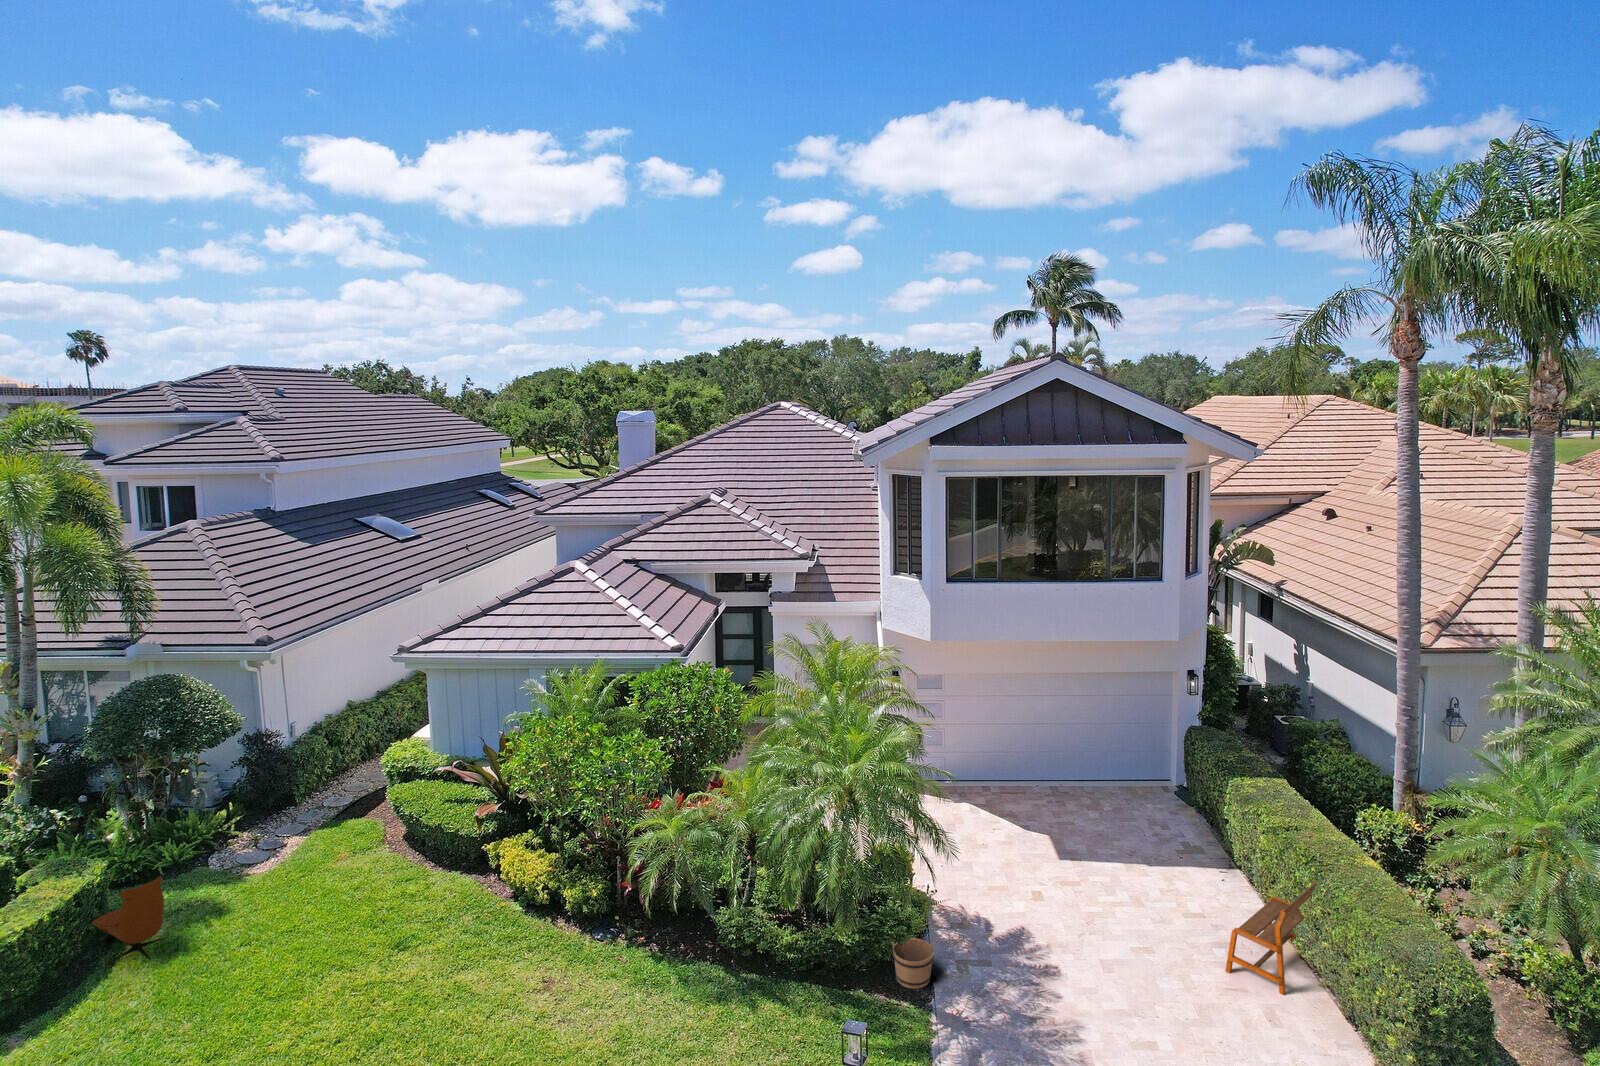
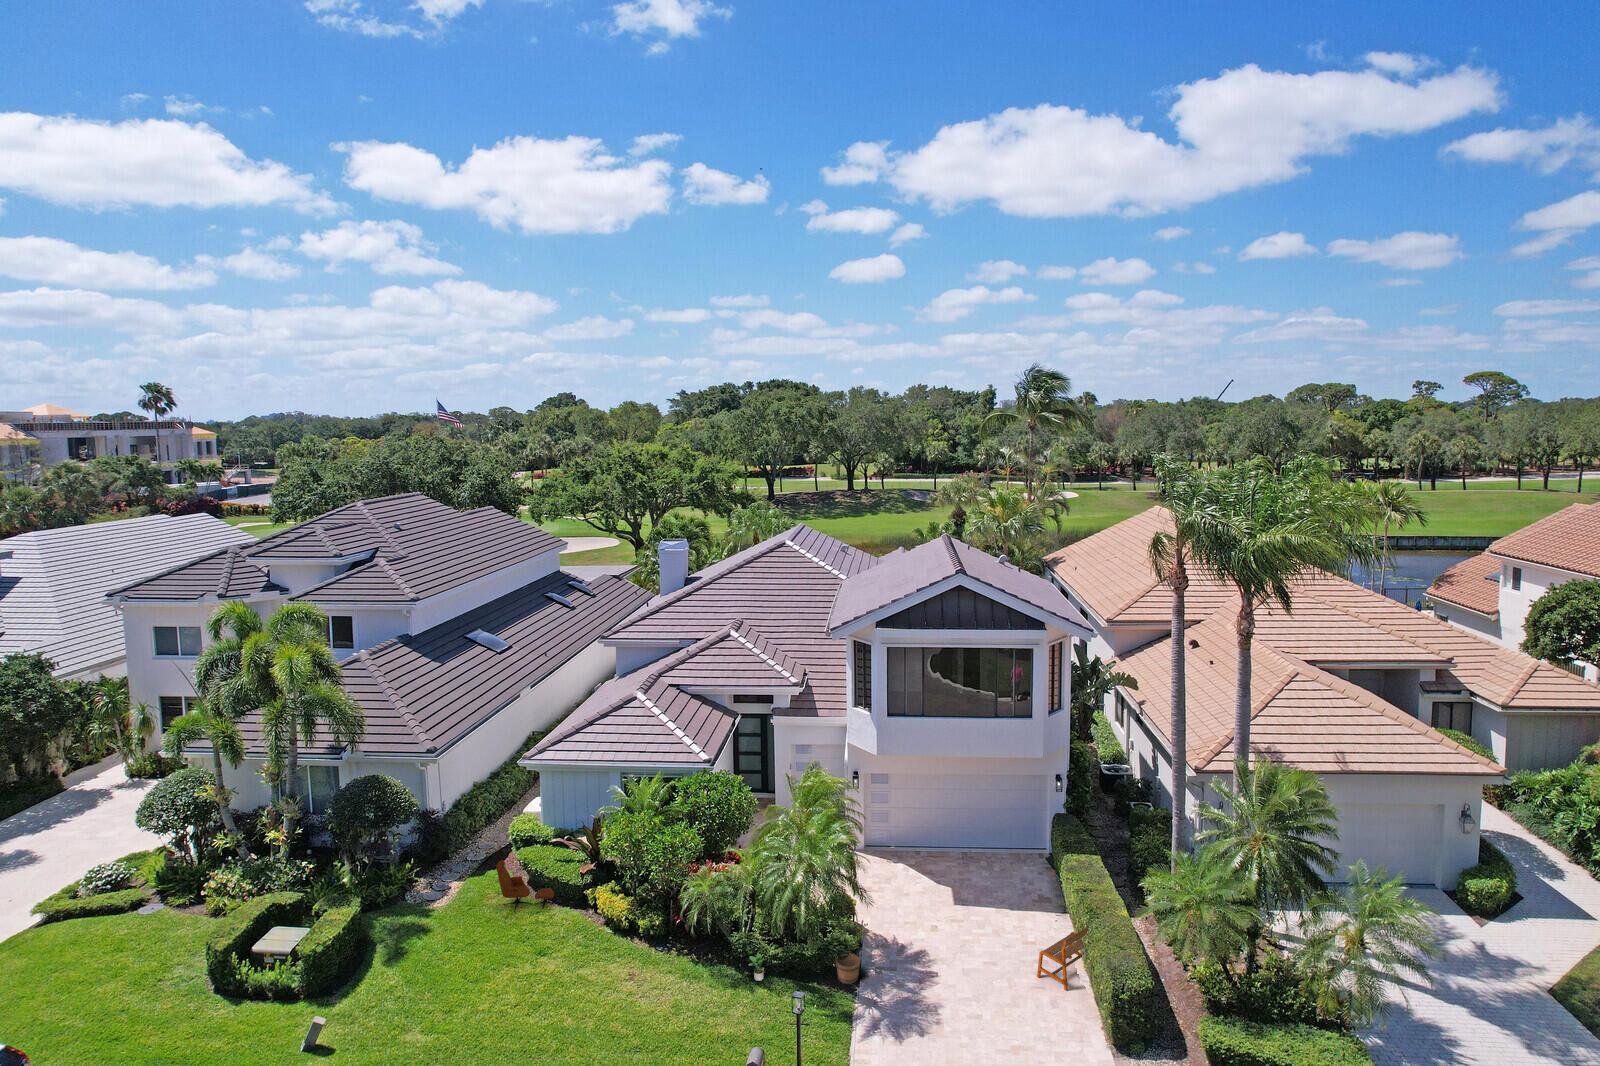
lounge chair: present [92,876,166,965] -> present [496,860,554,912]
potted plant: none [745,934,783,987] -> present [749,951,765,981]

